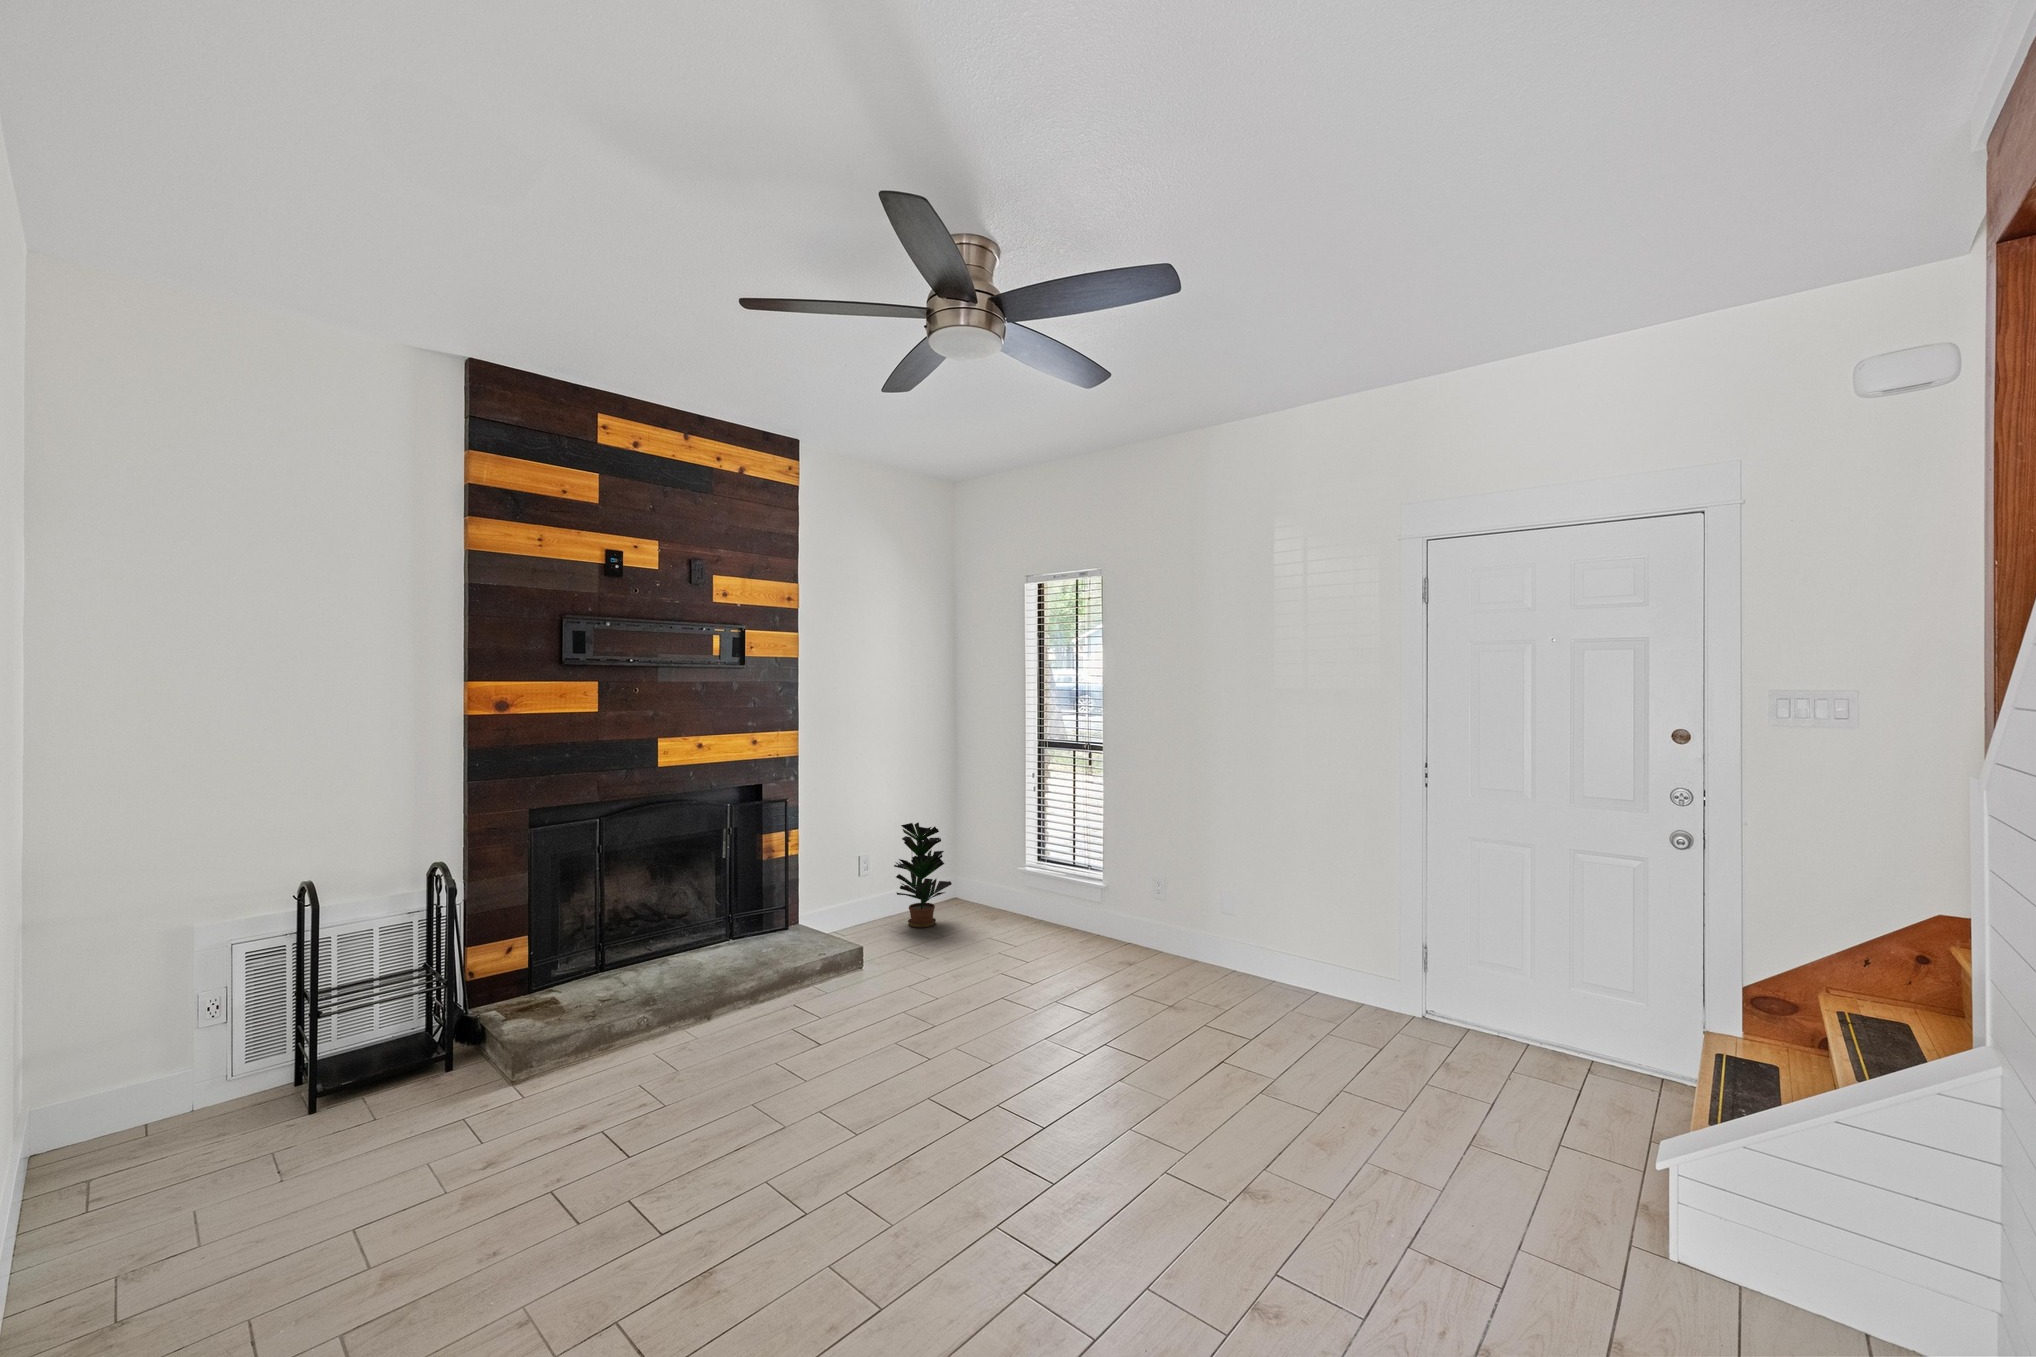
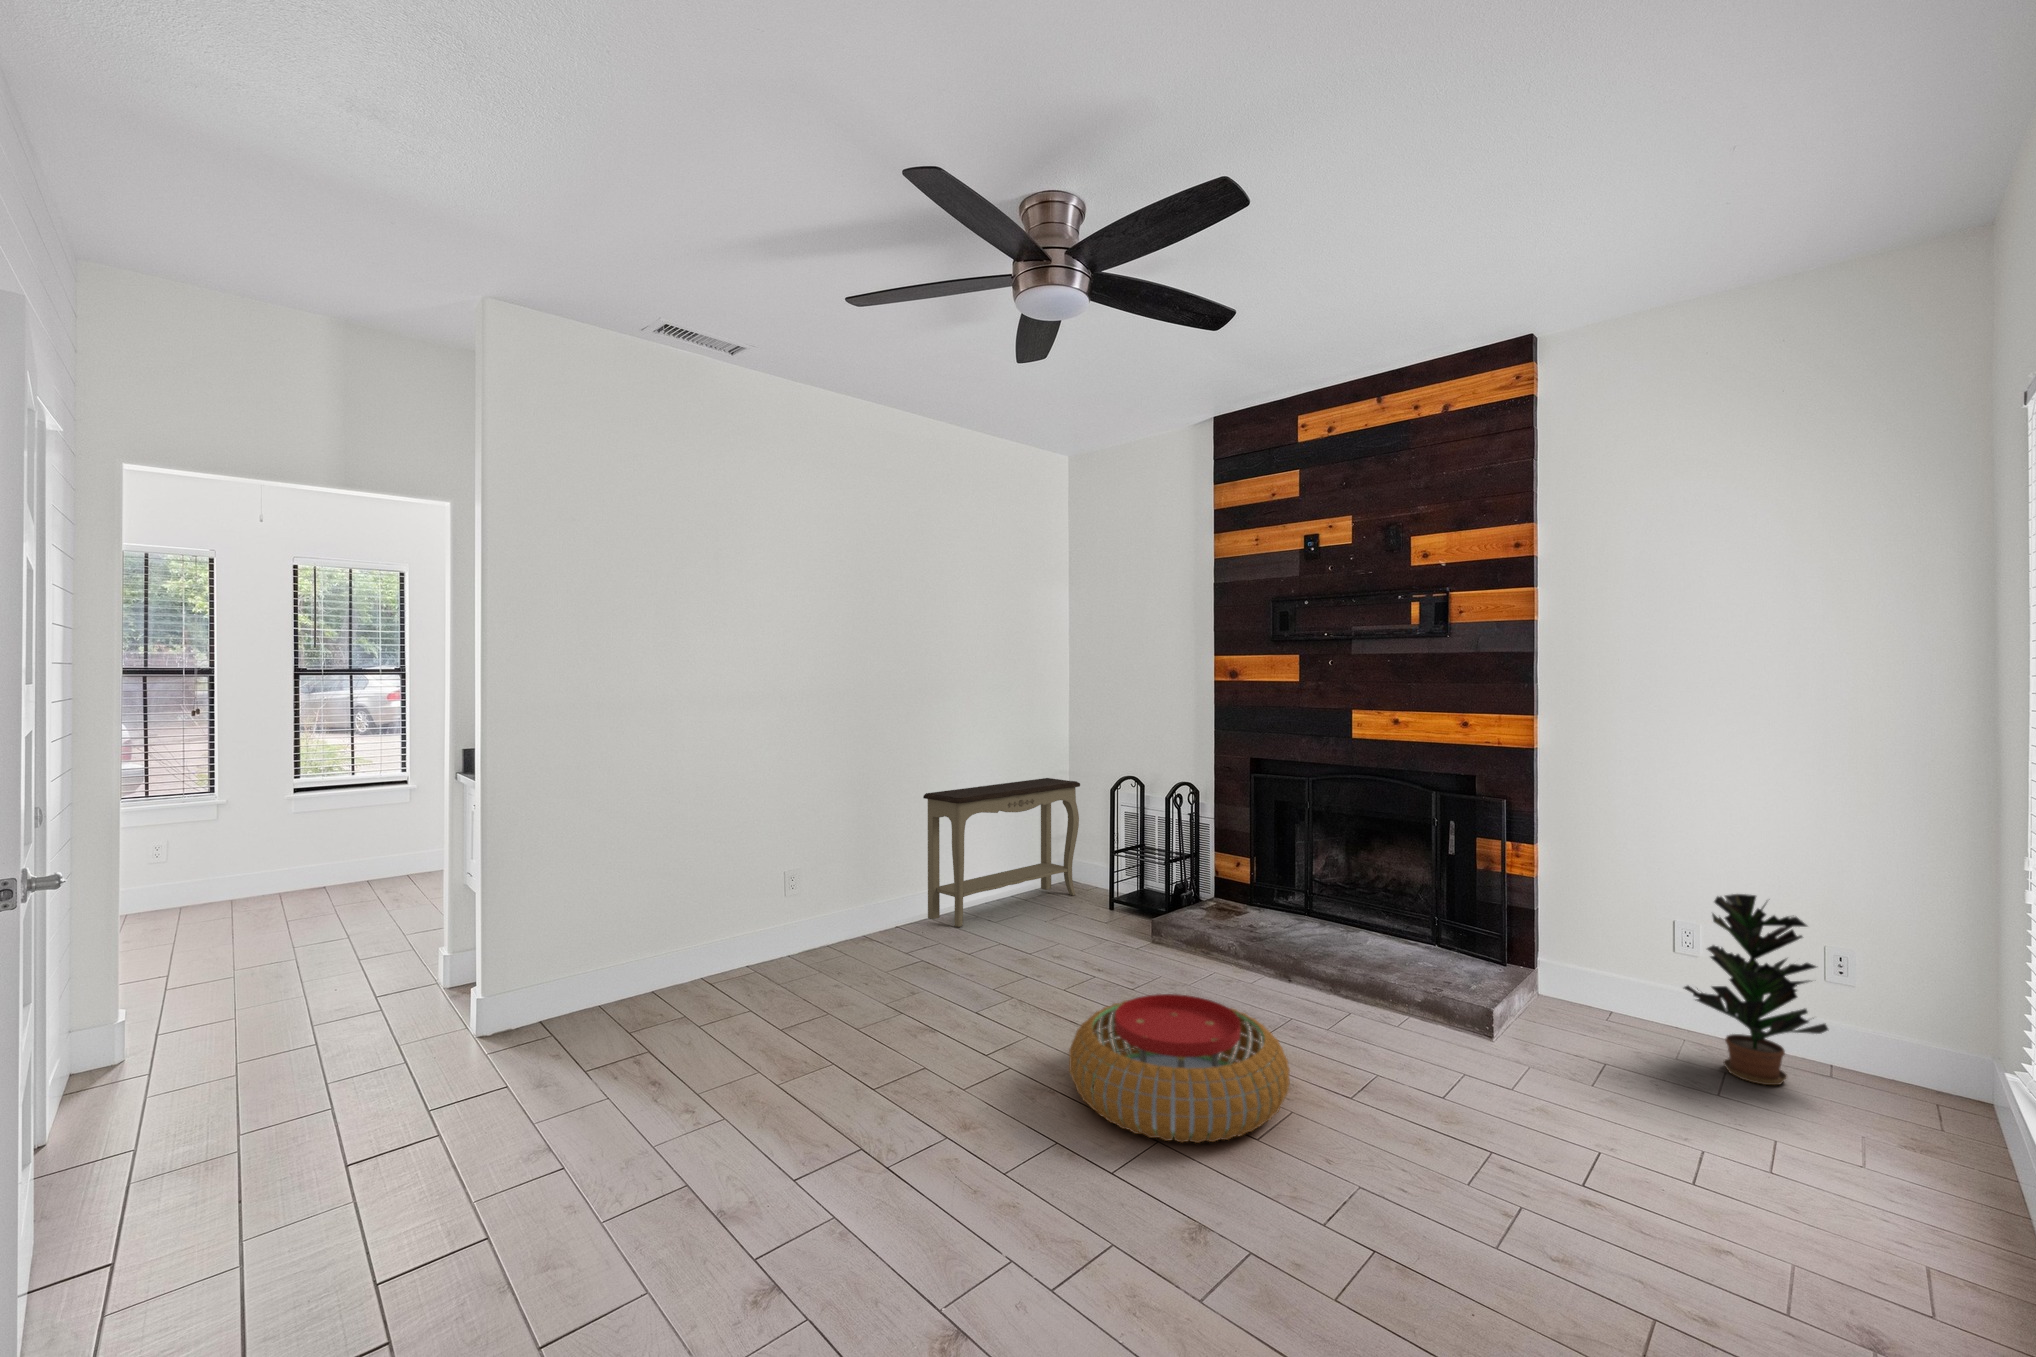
console table: none [66,924,287,1334] -> present [923,778,1080,927]
pouf: none [875,984,1065,1110] -> present [1069,994,1290,1143]

